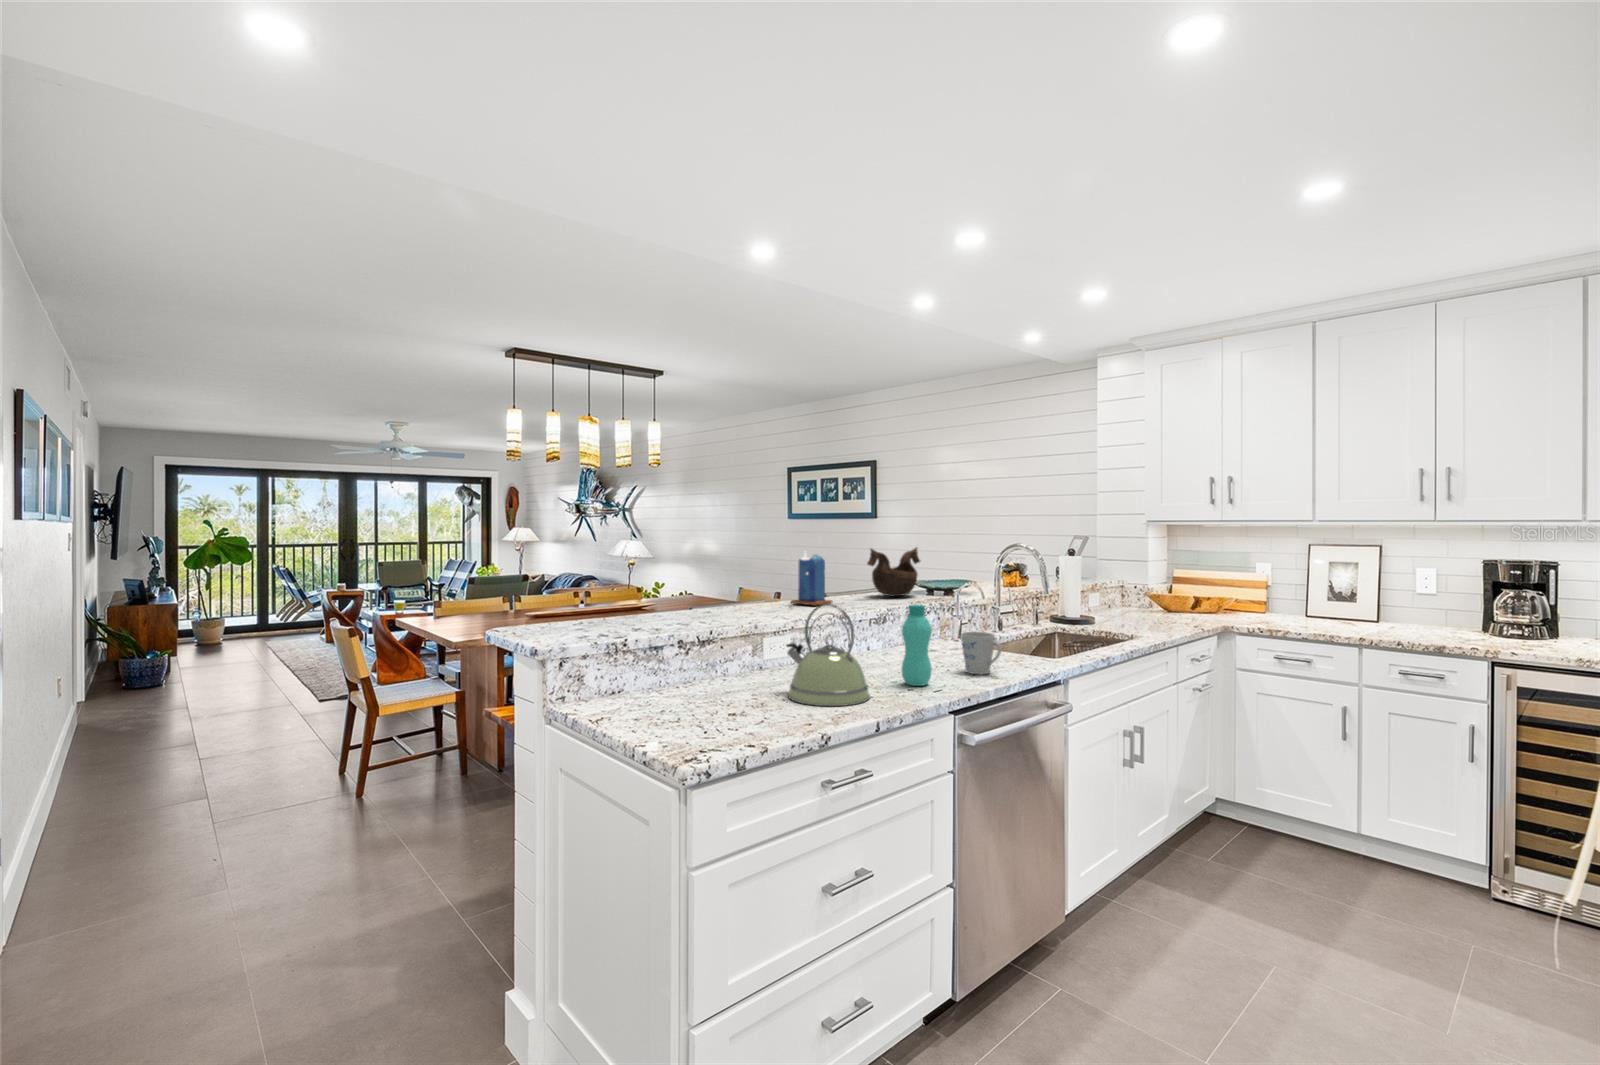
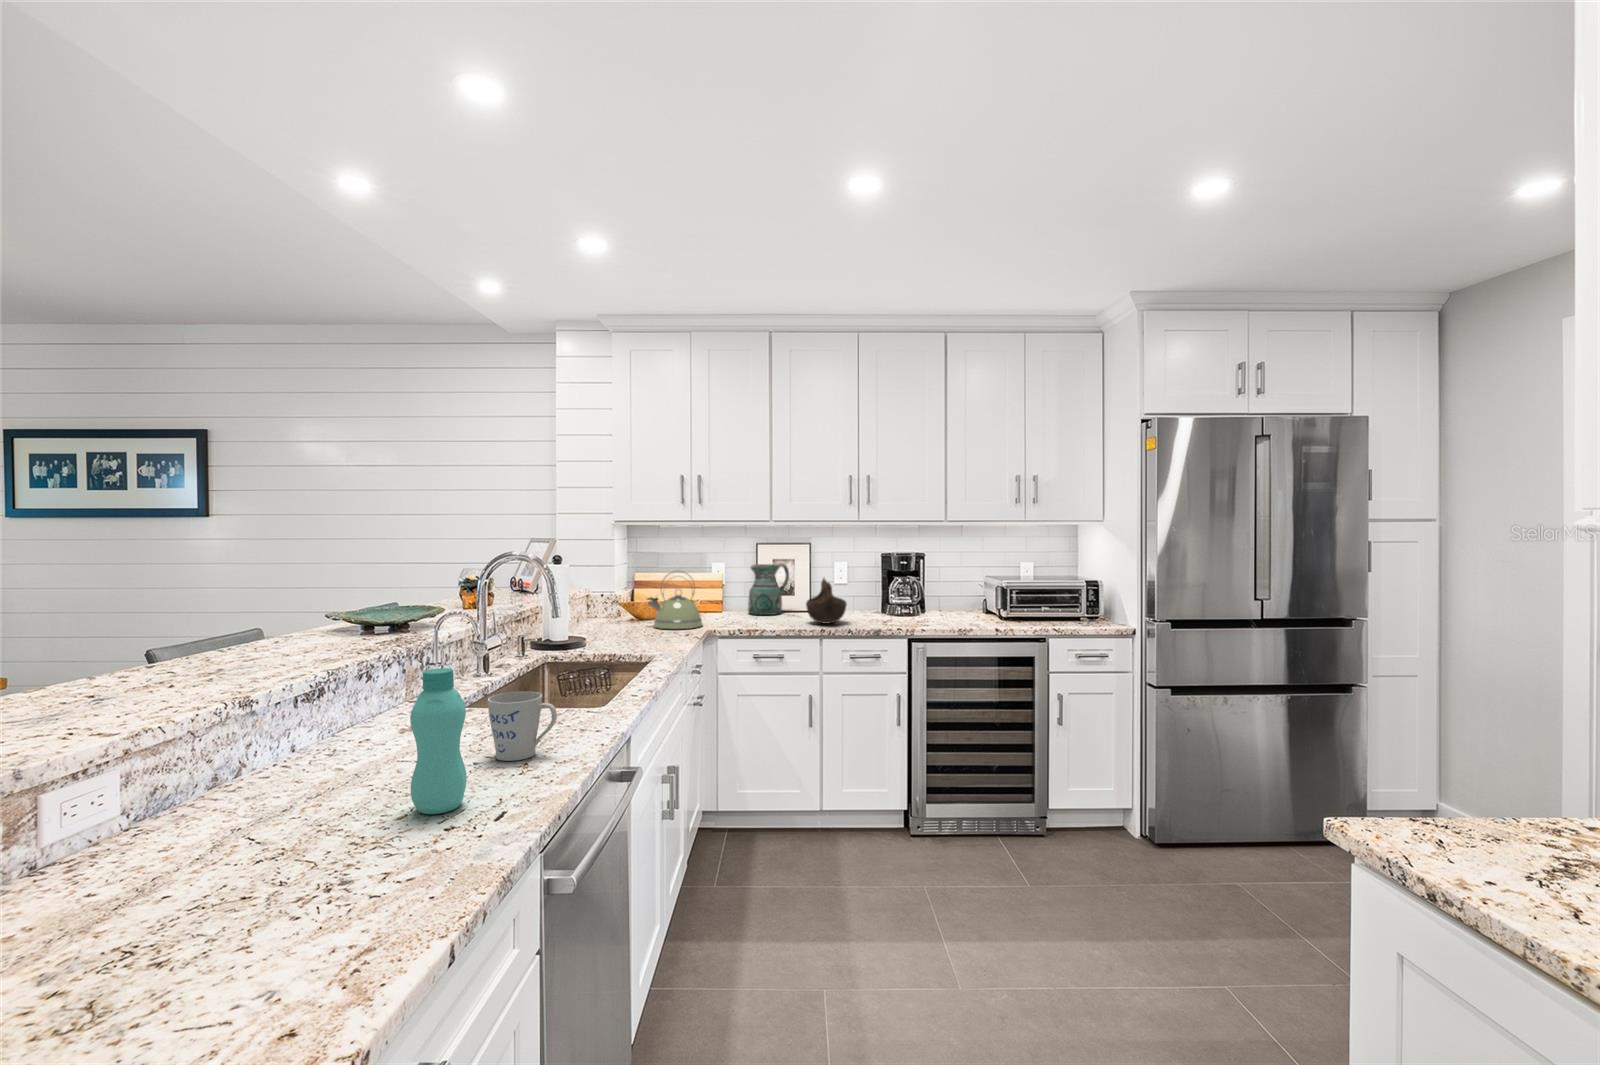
decorative bowl: present [867,548,920,596] -> present [806,578,847,624]
candle: present [791,552,833,606] -> none [96,582,203,691]
ceramic pitcher: none [1291,566,1347,620] -> present [748,563,789,615]
kettle: present [786,604,870,706] -> present [647,573,703,629]

